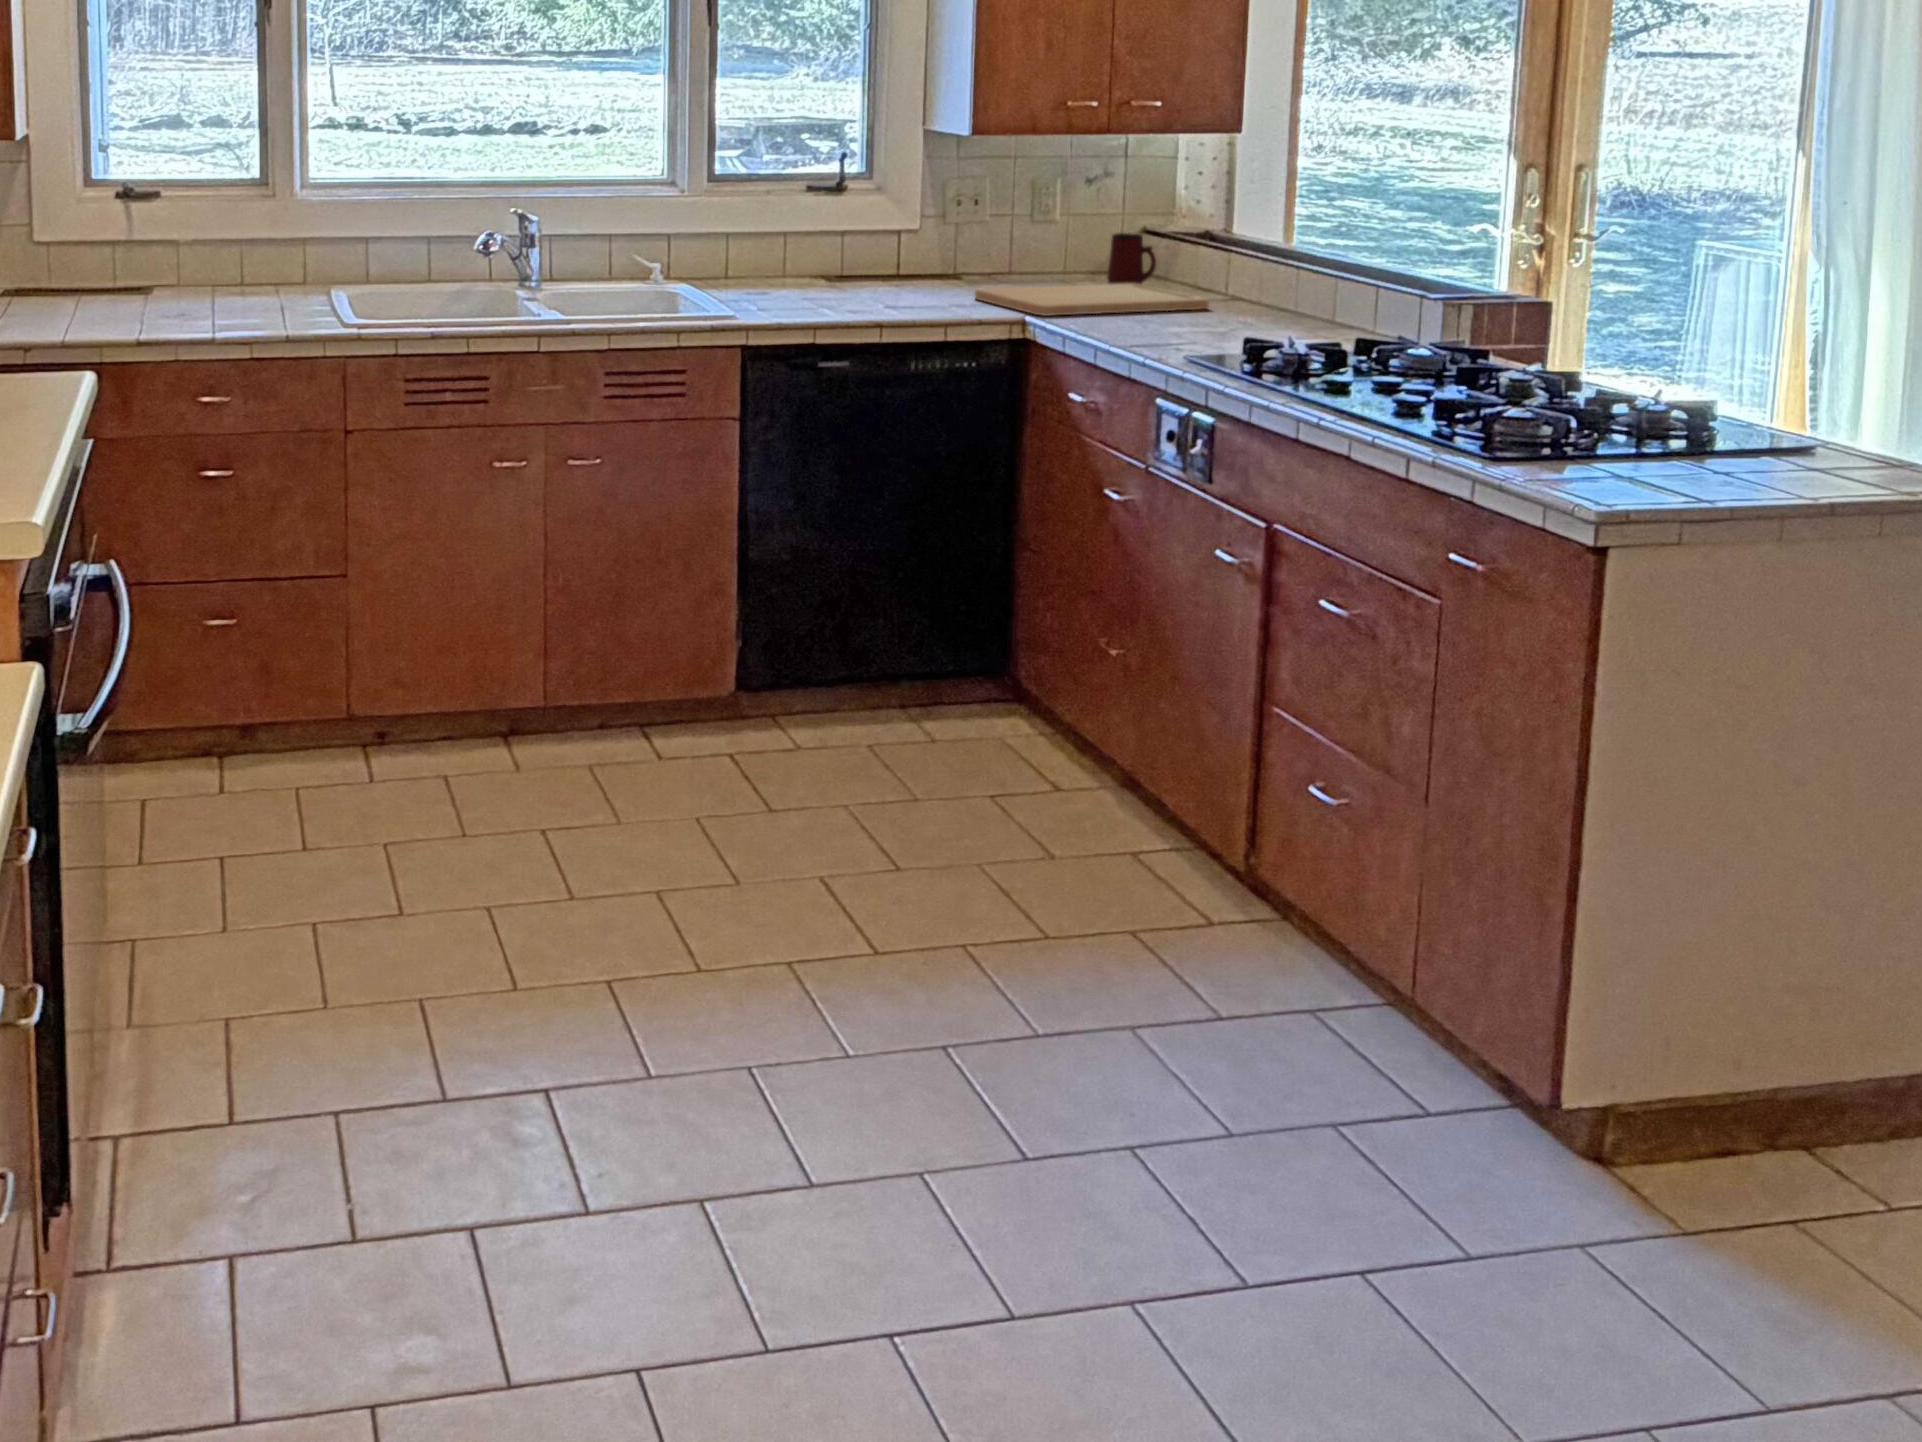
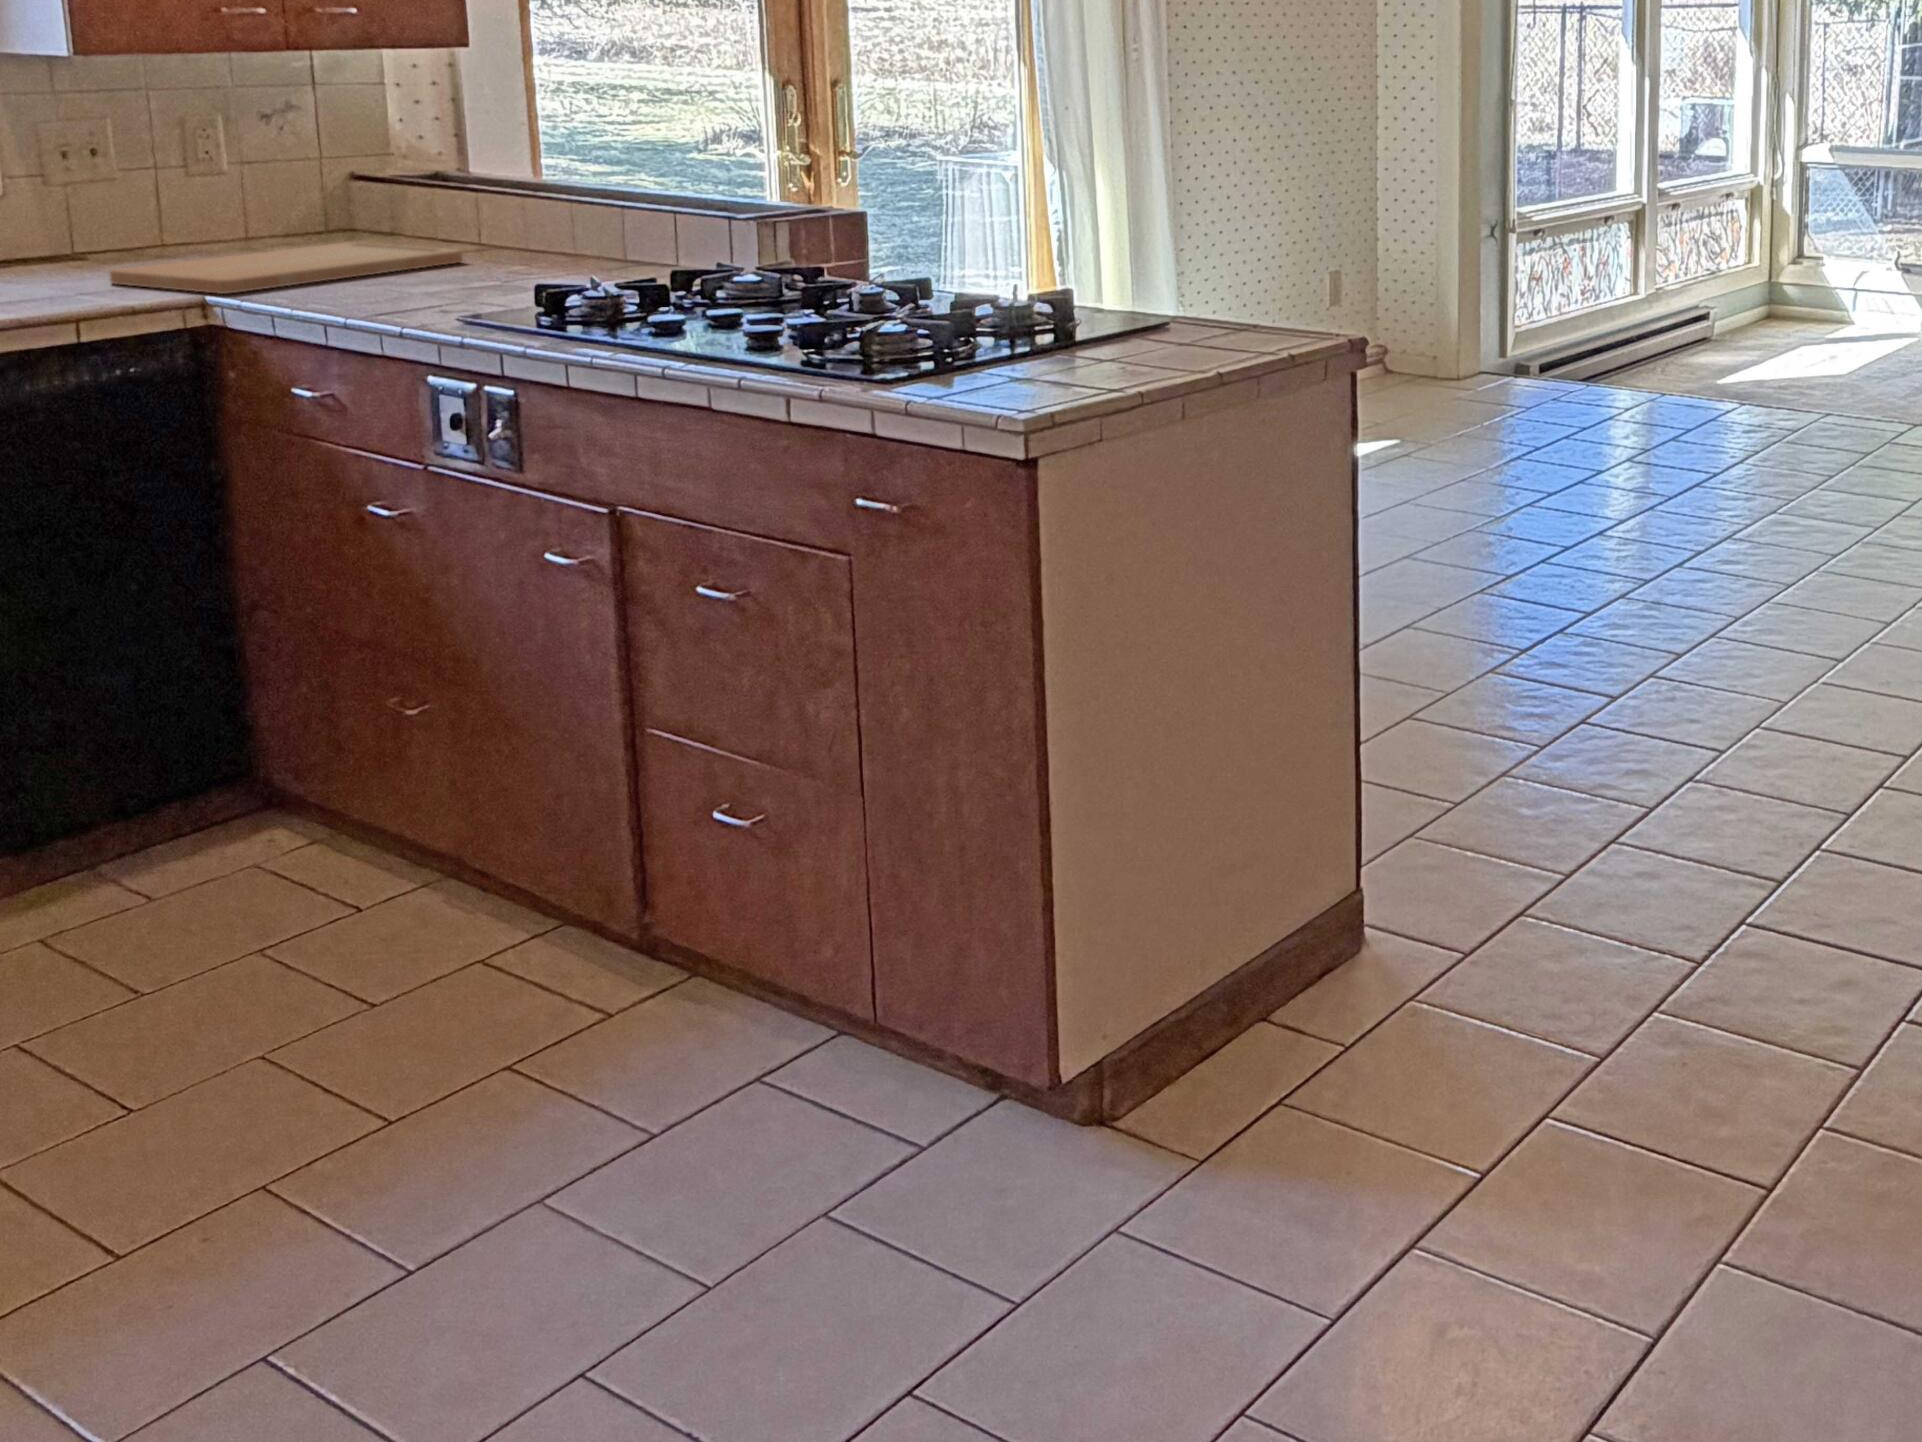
mug: present [1107,233,1156,284] -> none [309,180,378,249]

